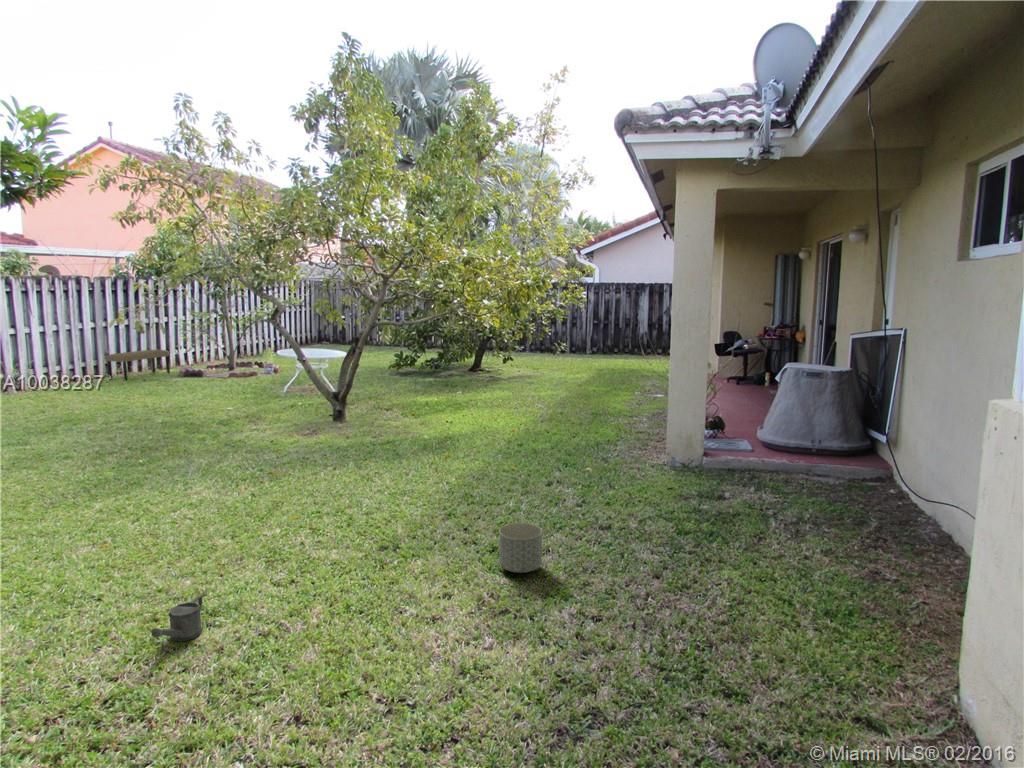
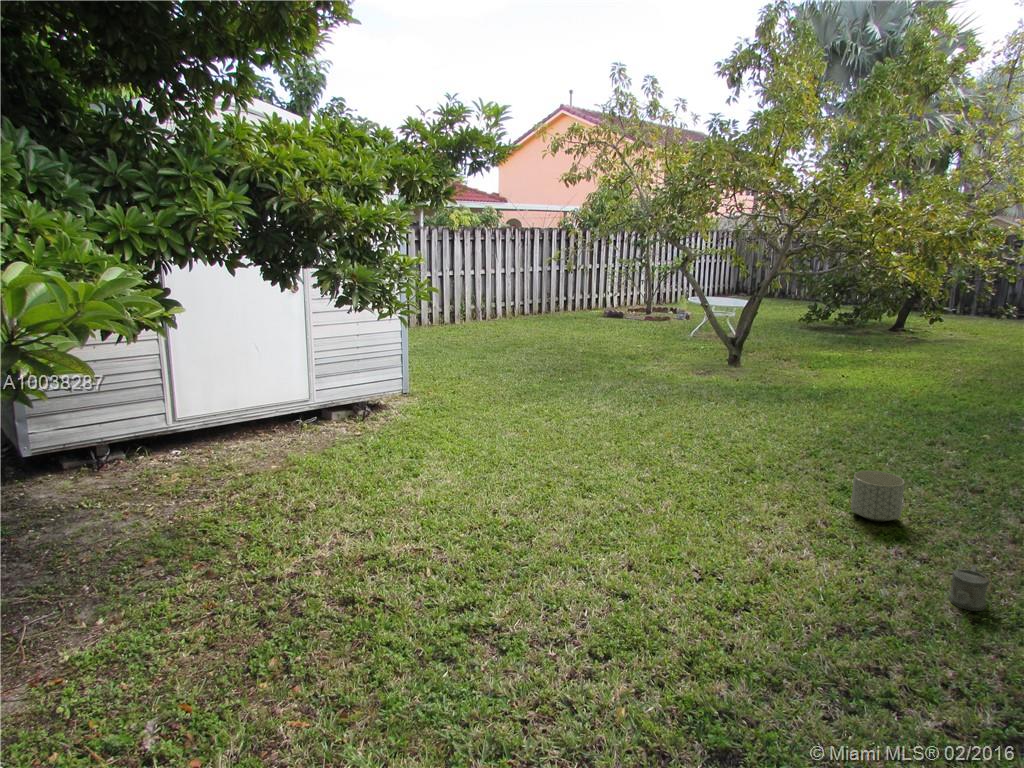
bench: present [106,350,170,380] -> none [548,293,597,318]
watering can: present [151,596,202,641] -> present [949,565,989,611]

